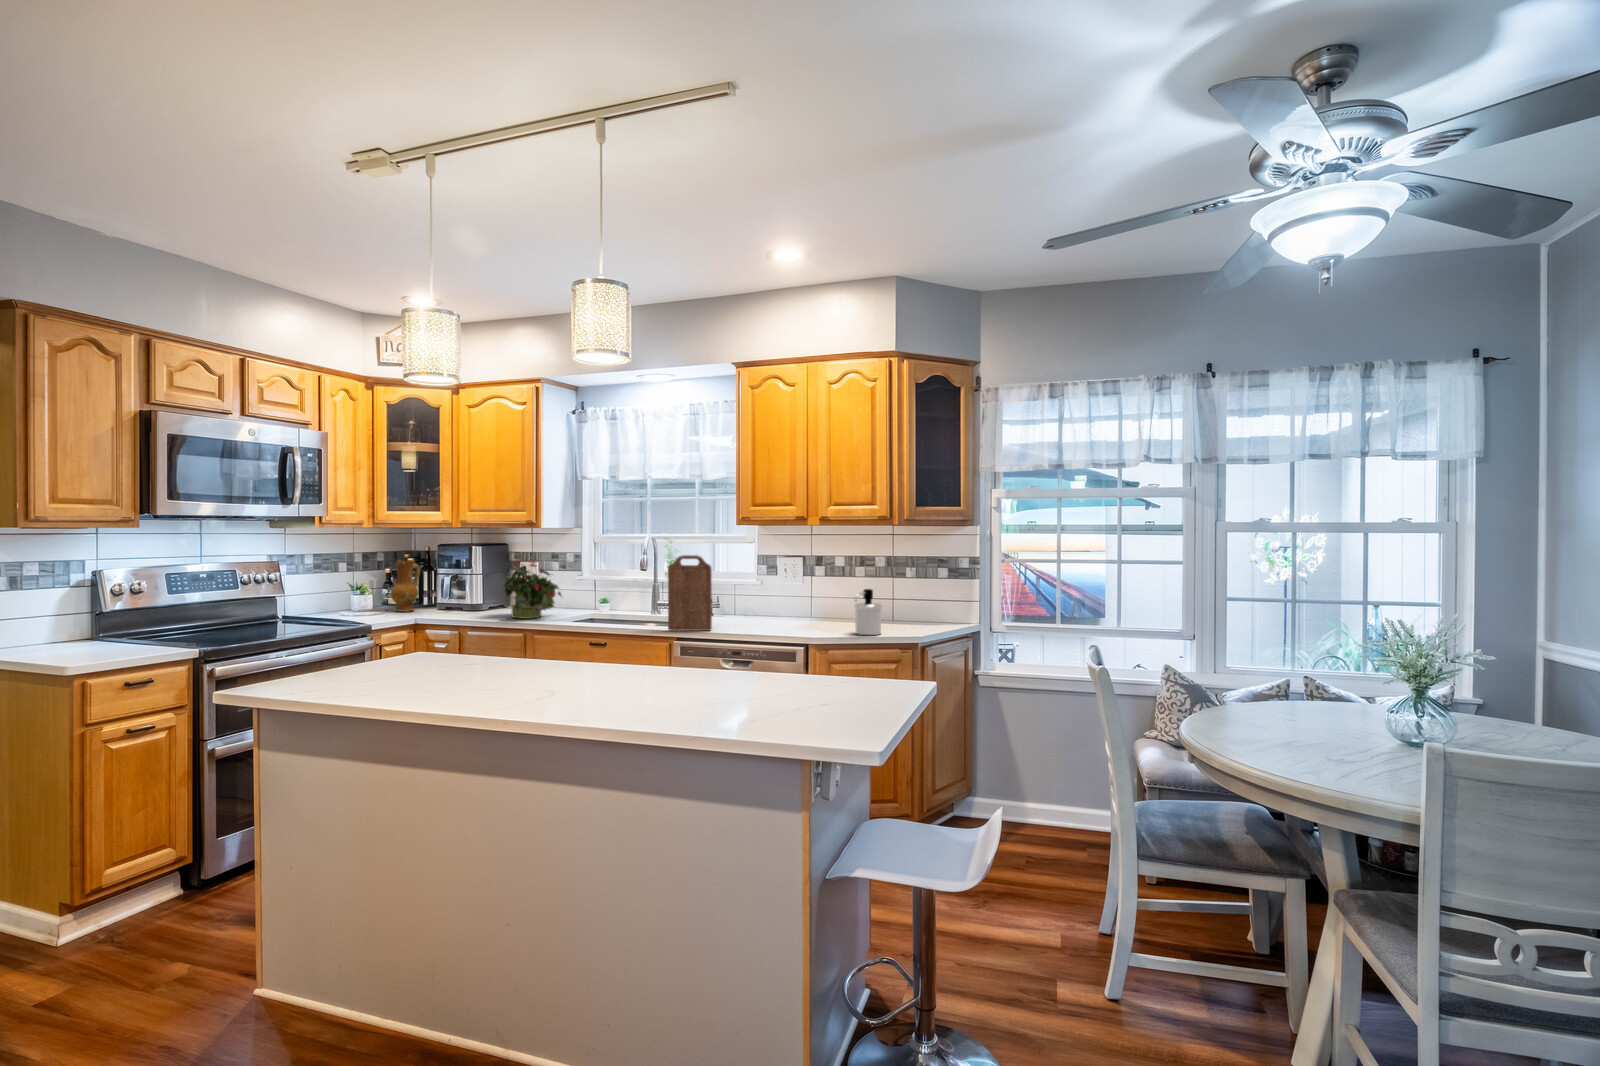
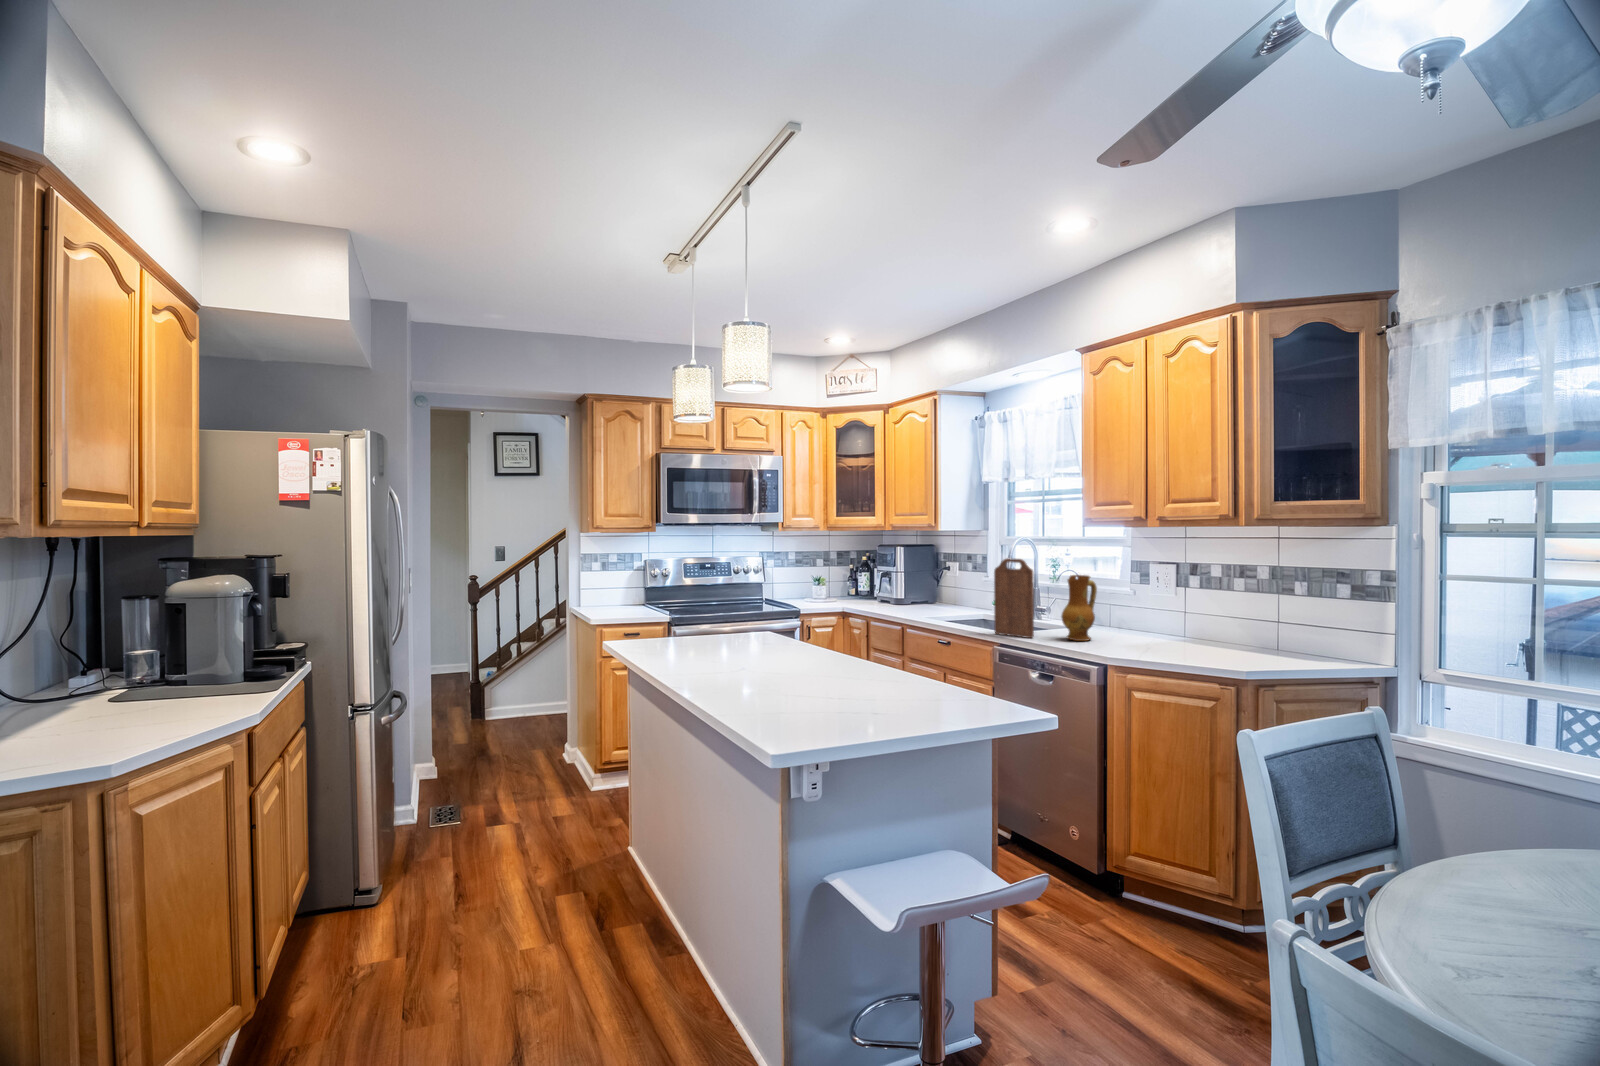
ceramic jug: present [391,560,420,612] -> present [1061,575,1097,641]
potted plant: present [503,561,561,619] -> none [899,559,954,613]
soap dispenser: present [855,589,882,635] -> none [1158,605,1209,662]

